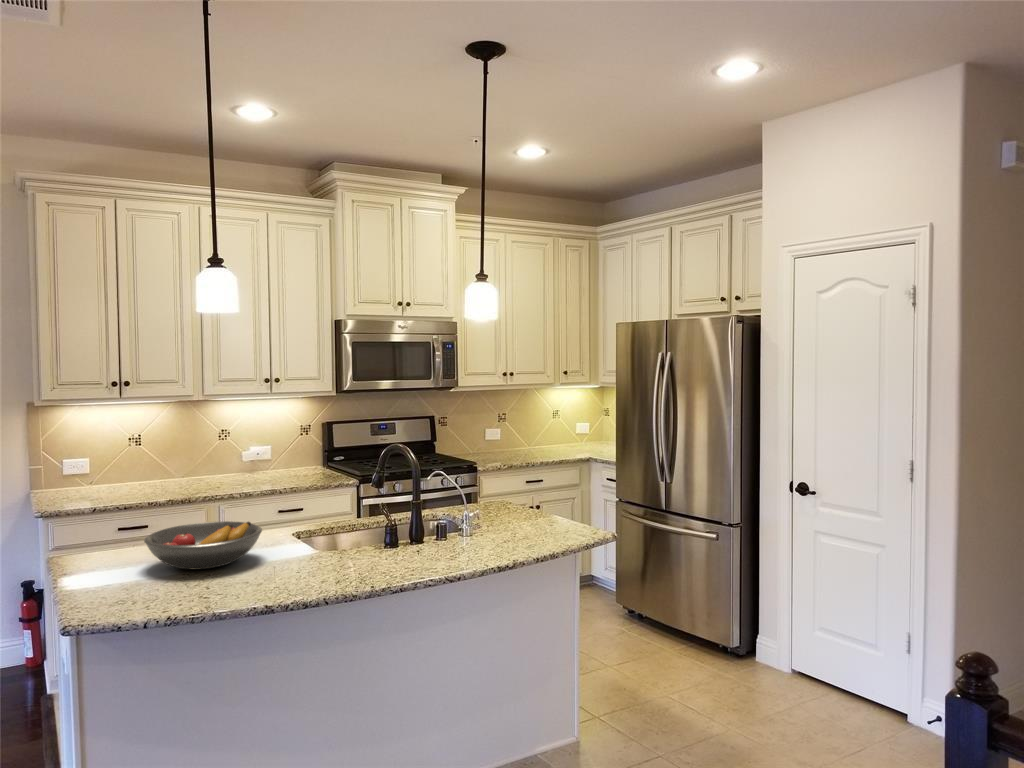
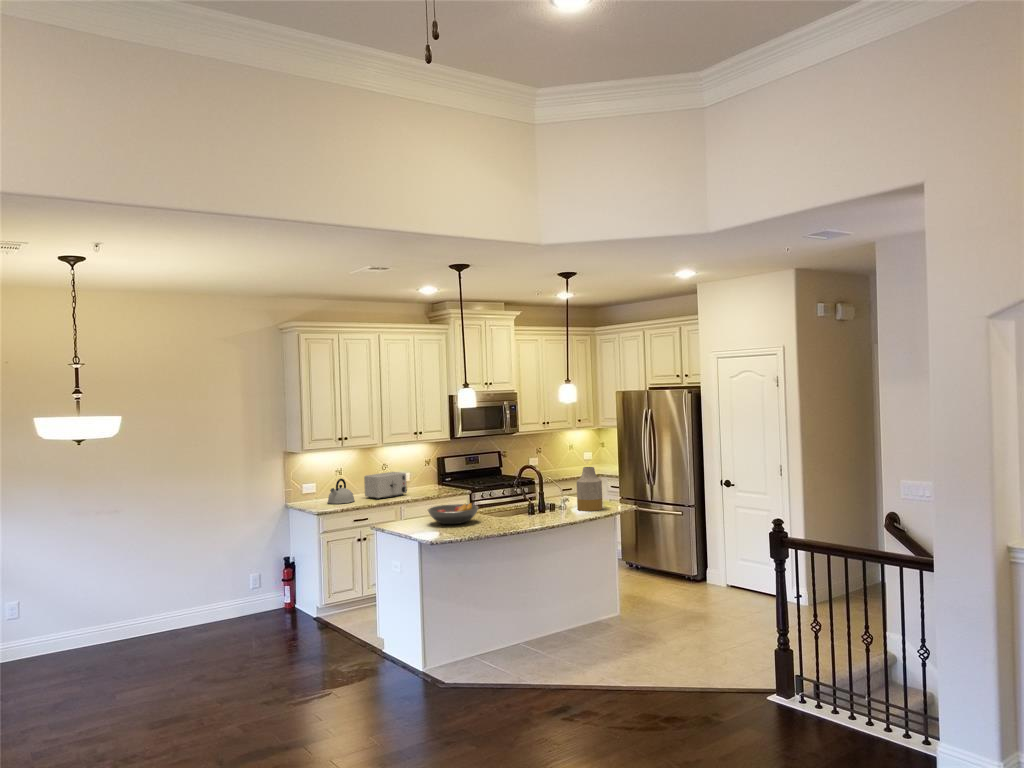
toaster: none [168,443,245,490] -> present [364,472,407,499]
kettle: none [91,453,144,497] -> present [328,479,355,504]
vase: none [489,453,541,545] -> present [577,467,603,511]

